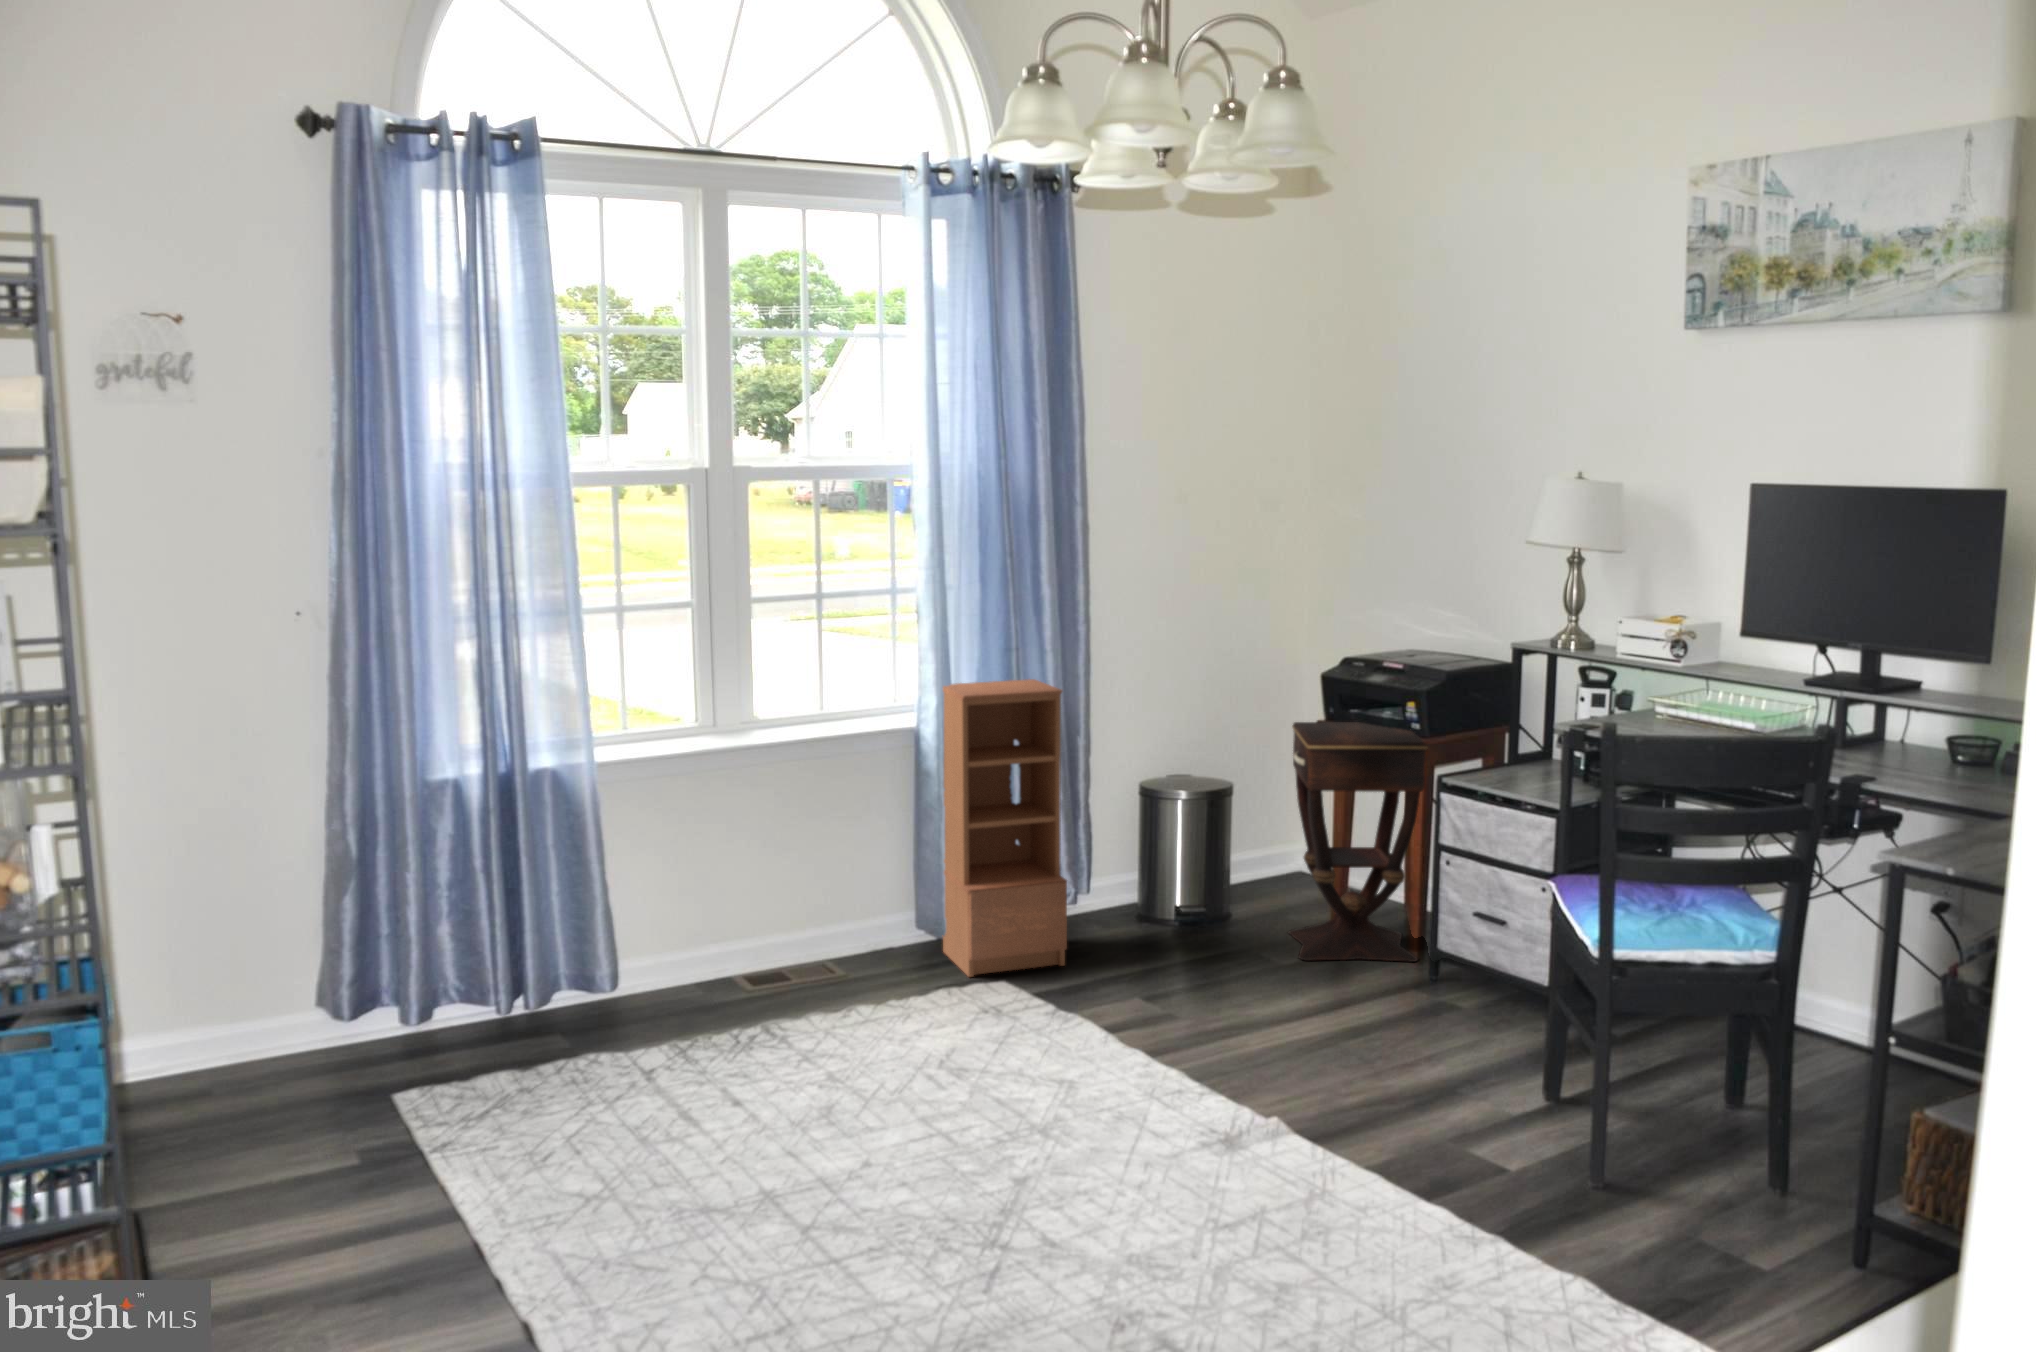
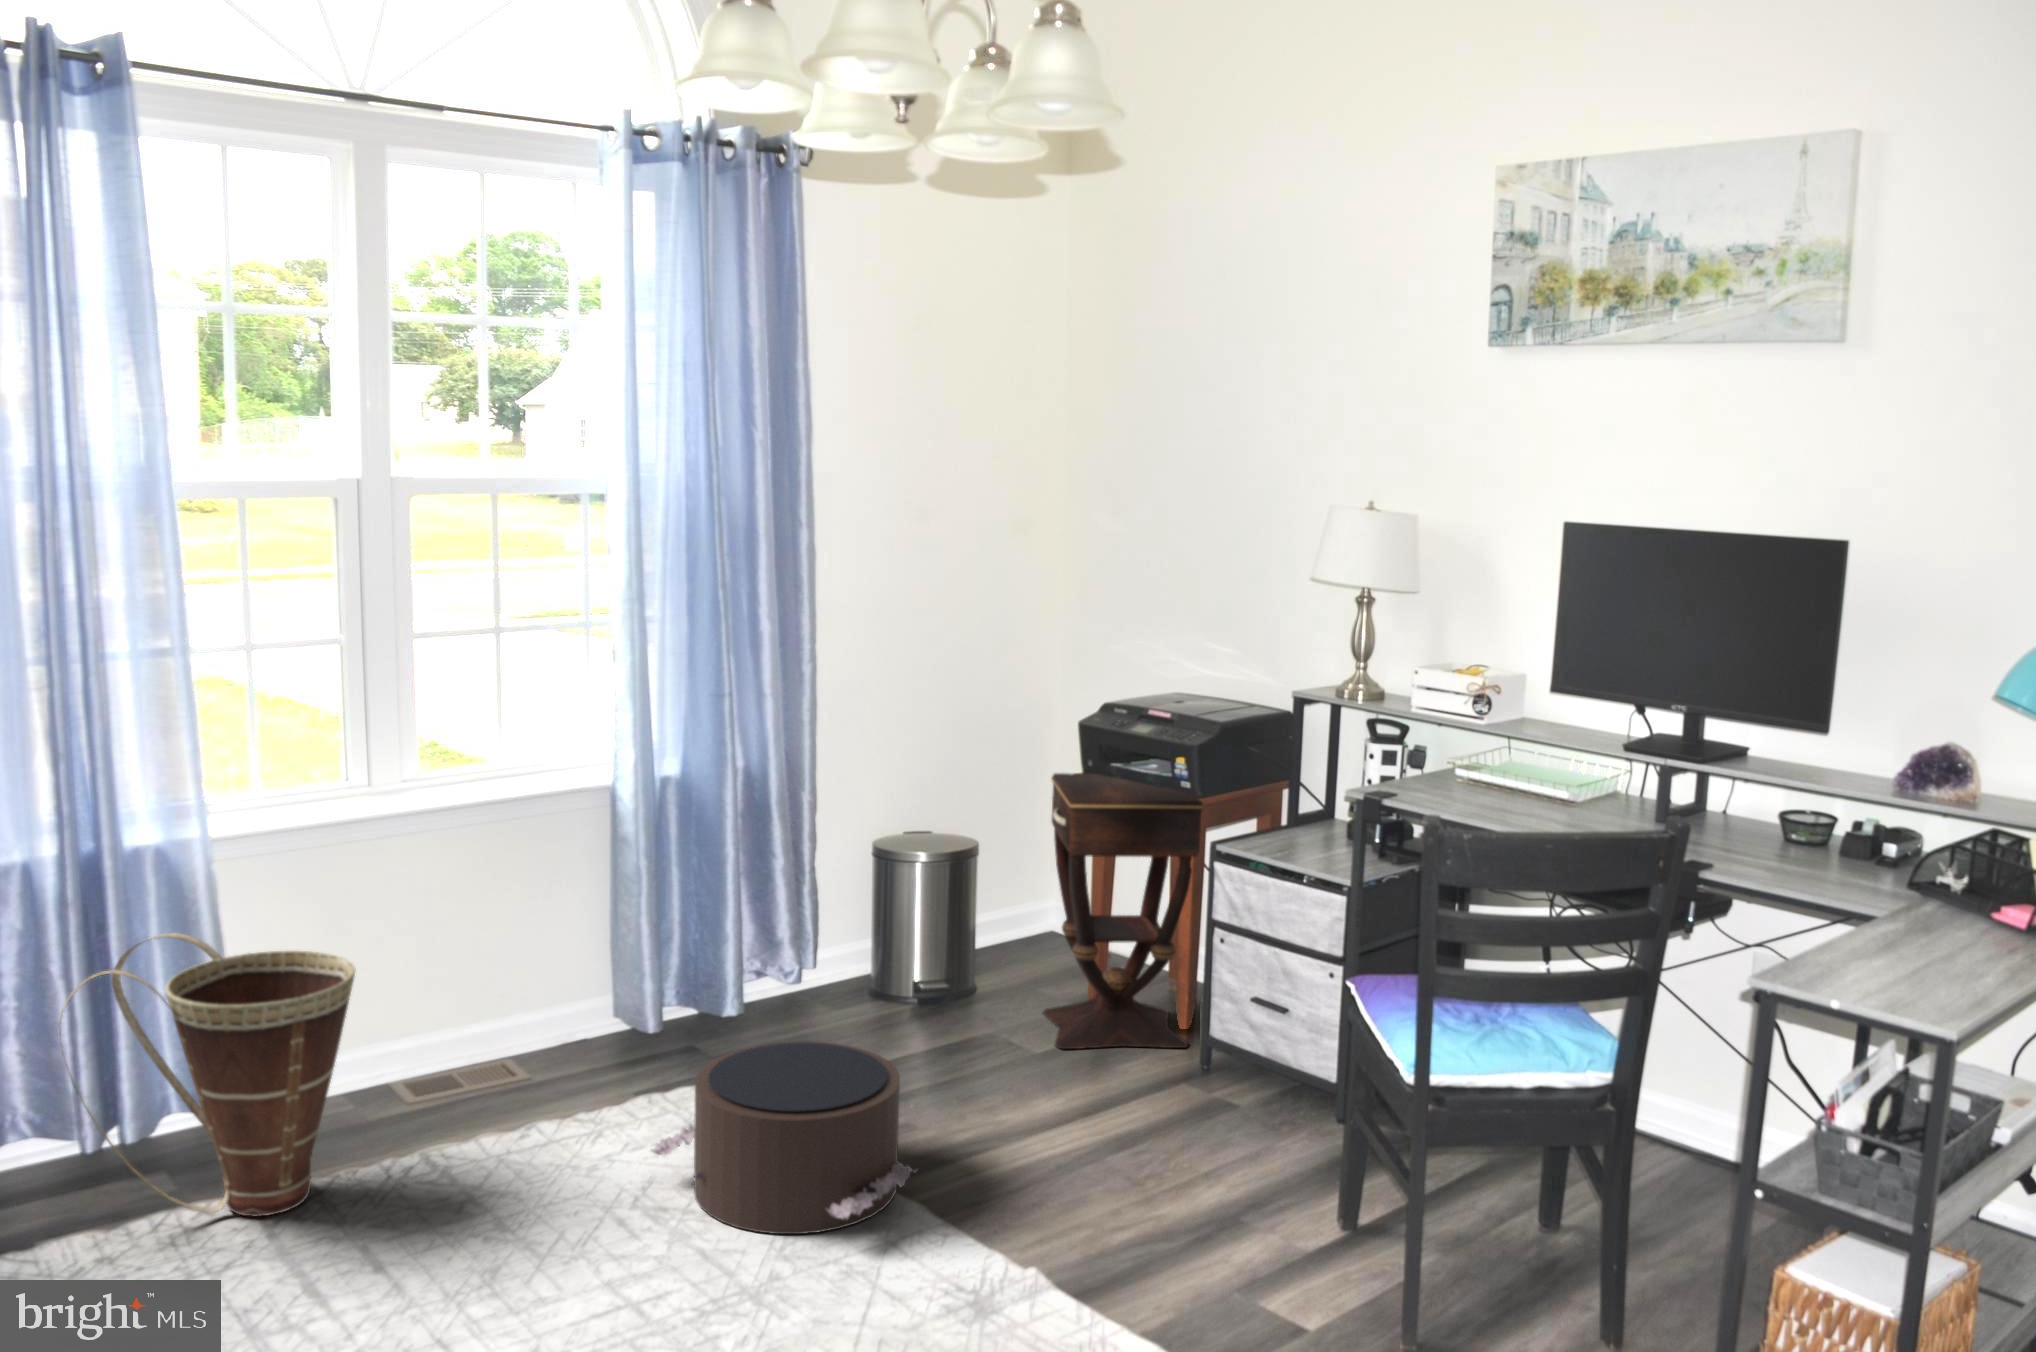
bookcase: present [943,679,1067,977] -> none [637,722,789,1081]
basket: none [520,842,731,1061] -> present [59,933,355,1217]
pouf: none [960,938,1180,1086] -> present [651,1041,917,1234]

